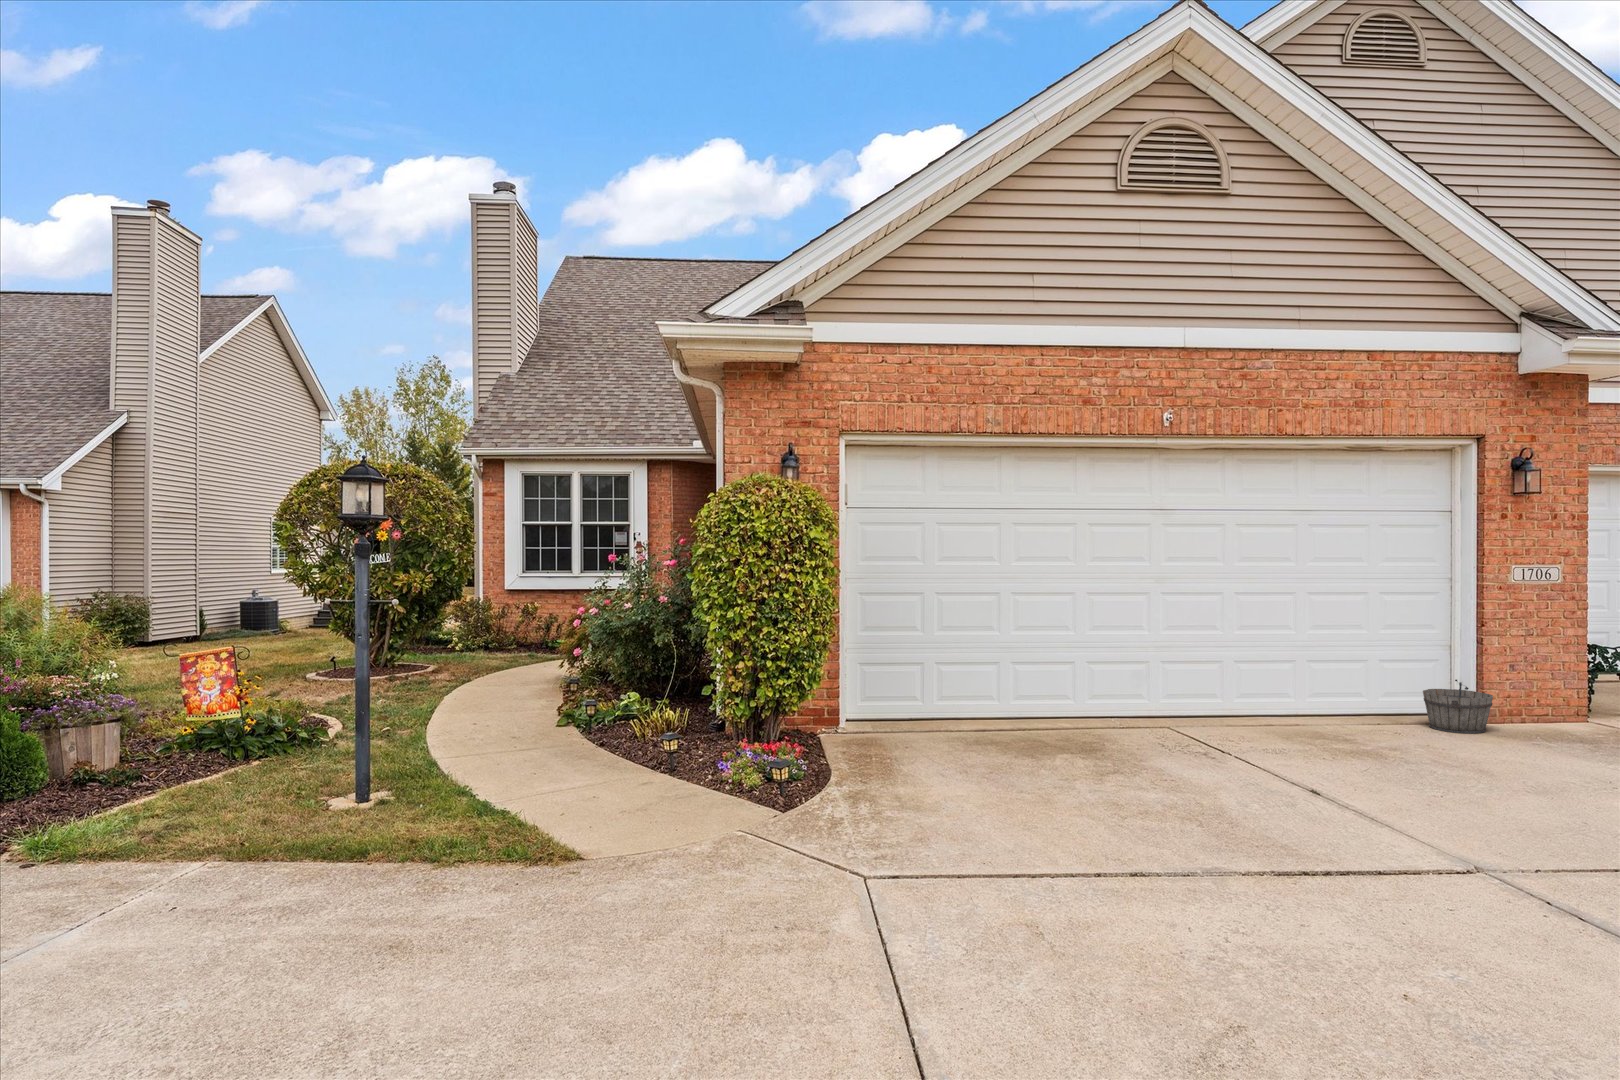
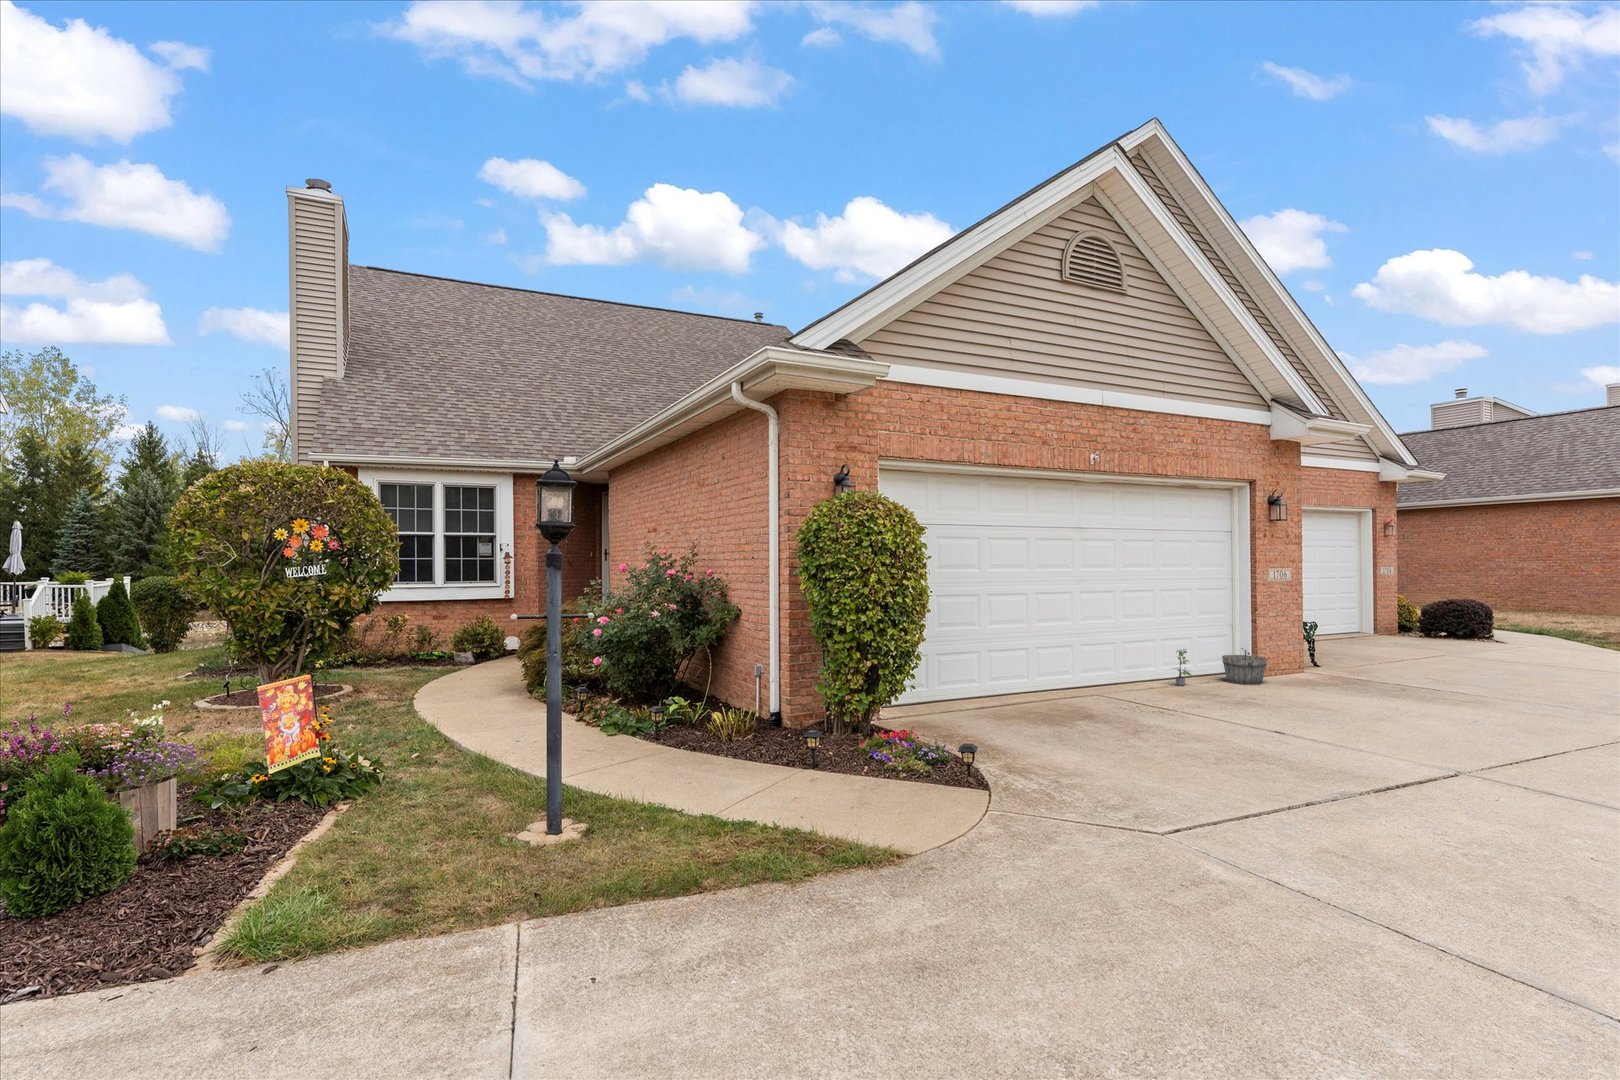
potted plant: none [1327,674,1360,726] -> present [1174,649,1192,686]

